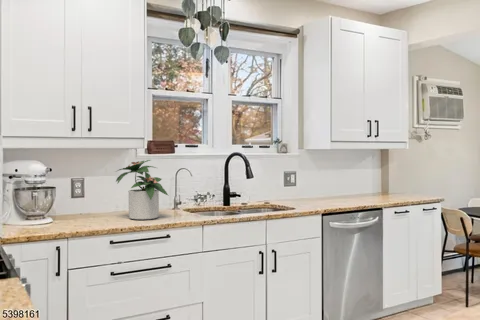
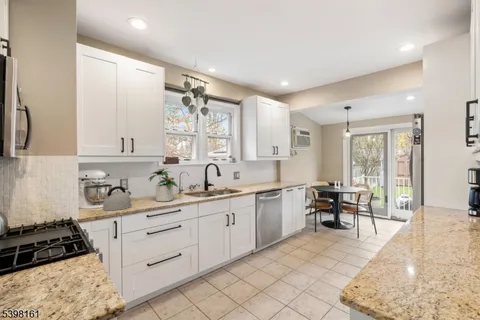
kettle: none [41,189,86,229] -> present [103,186,131,210]

